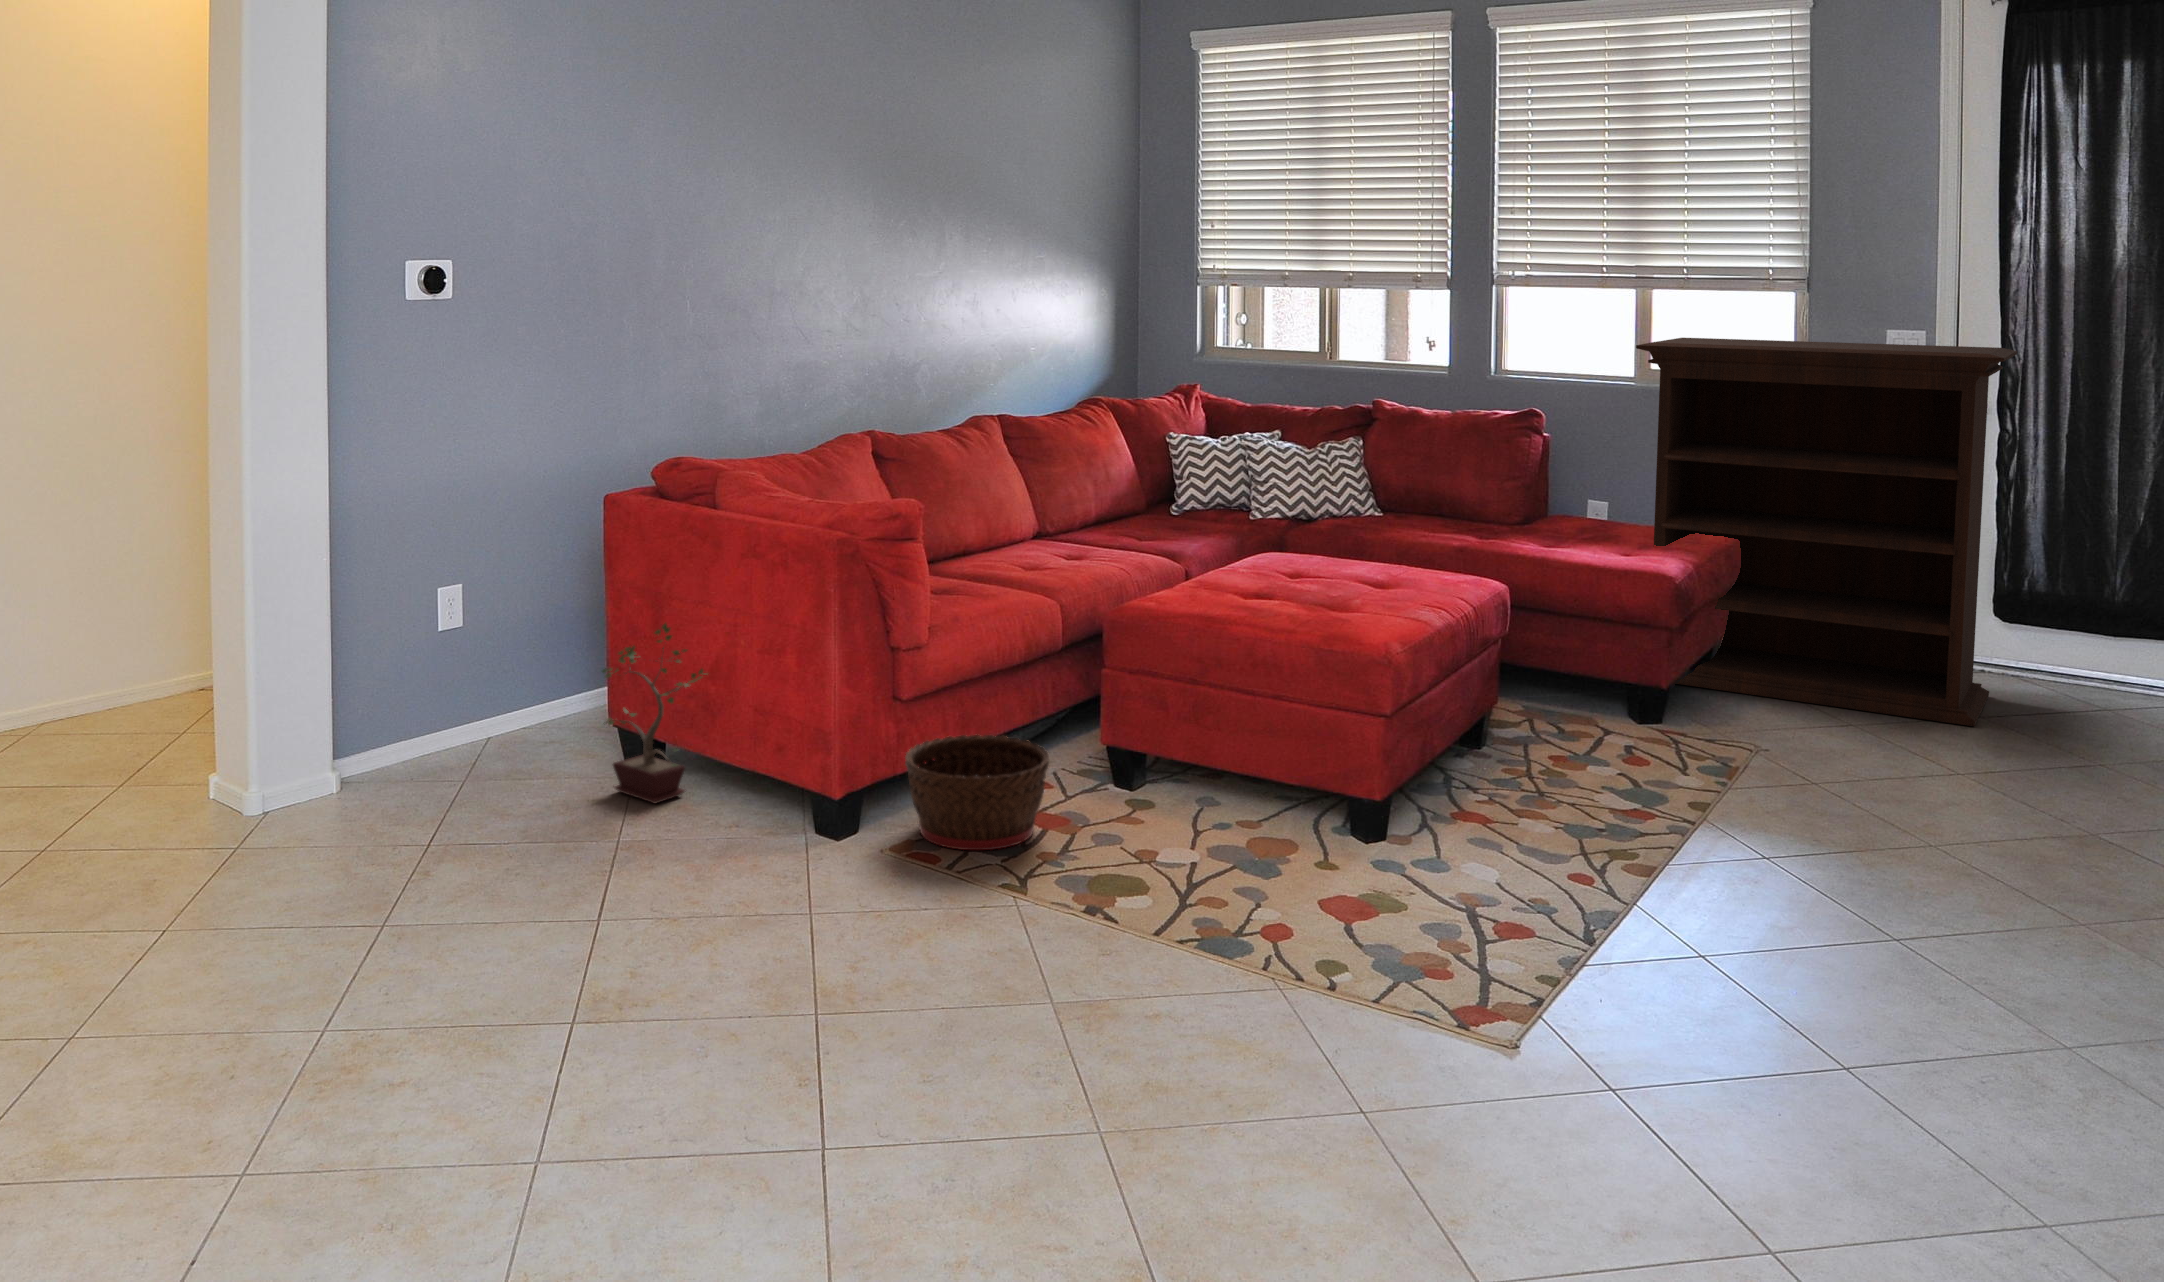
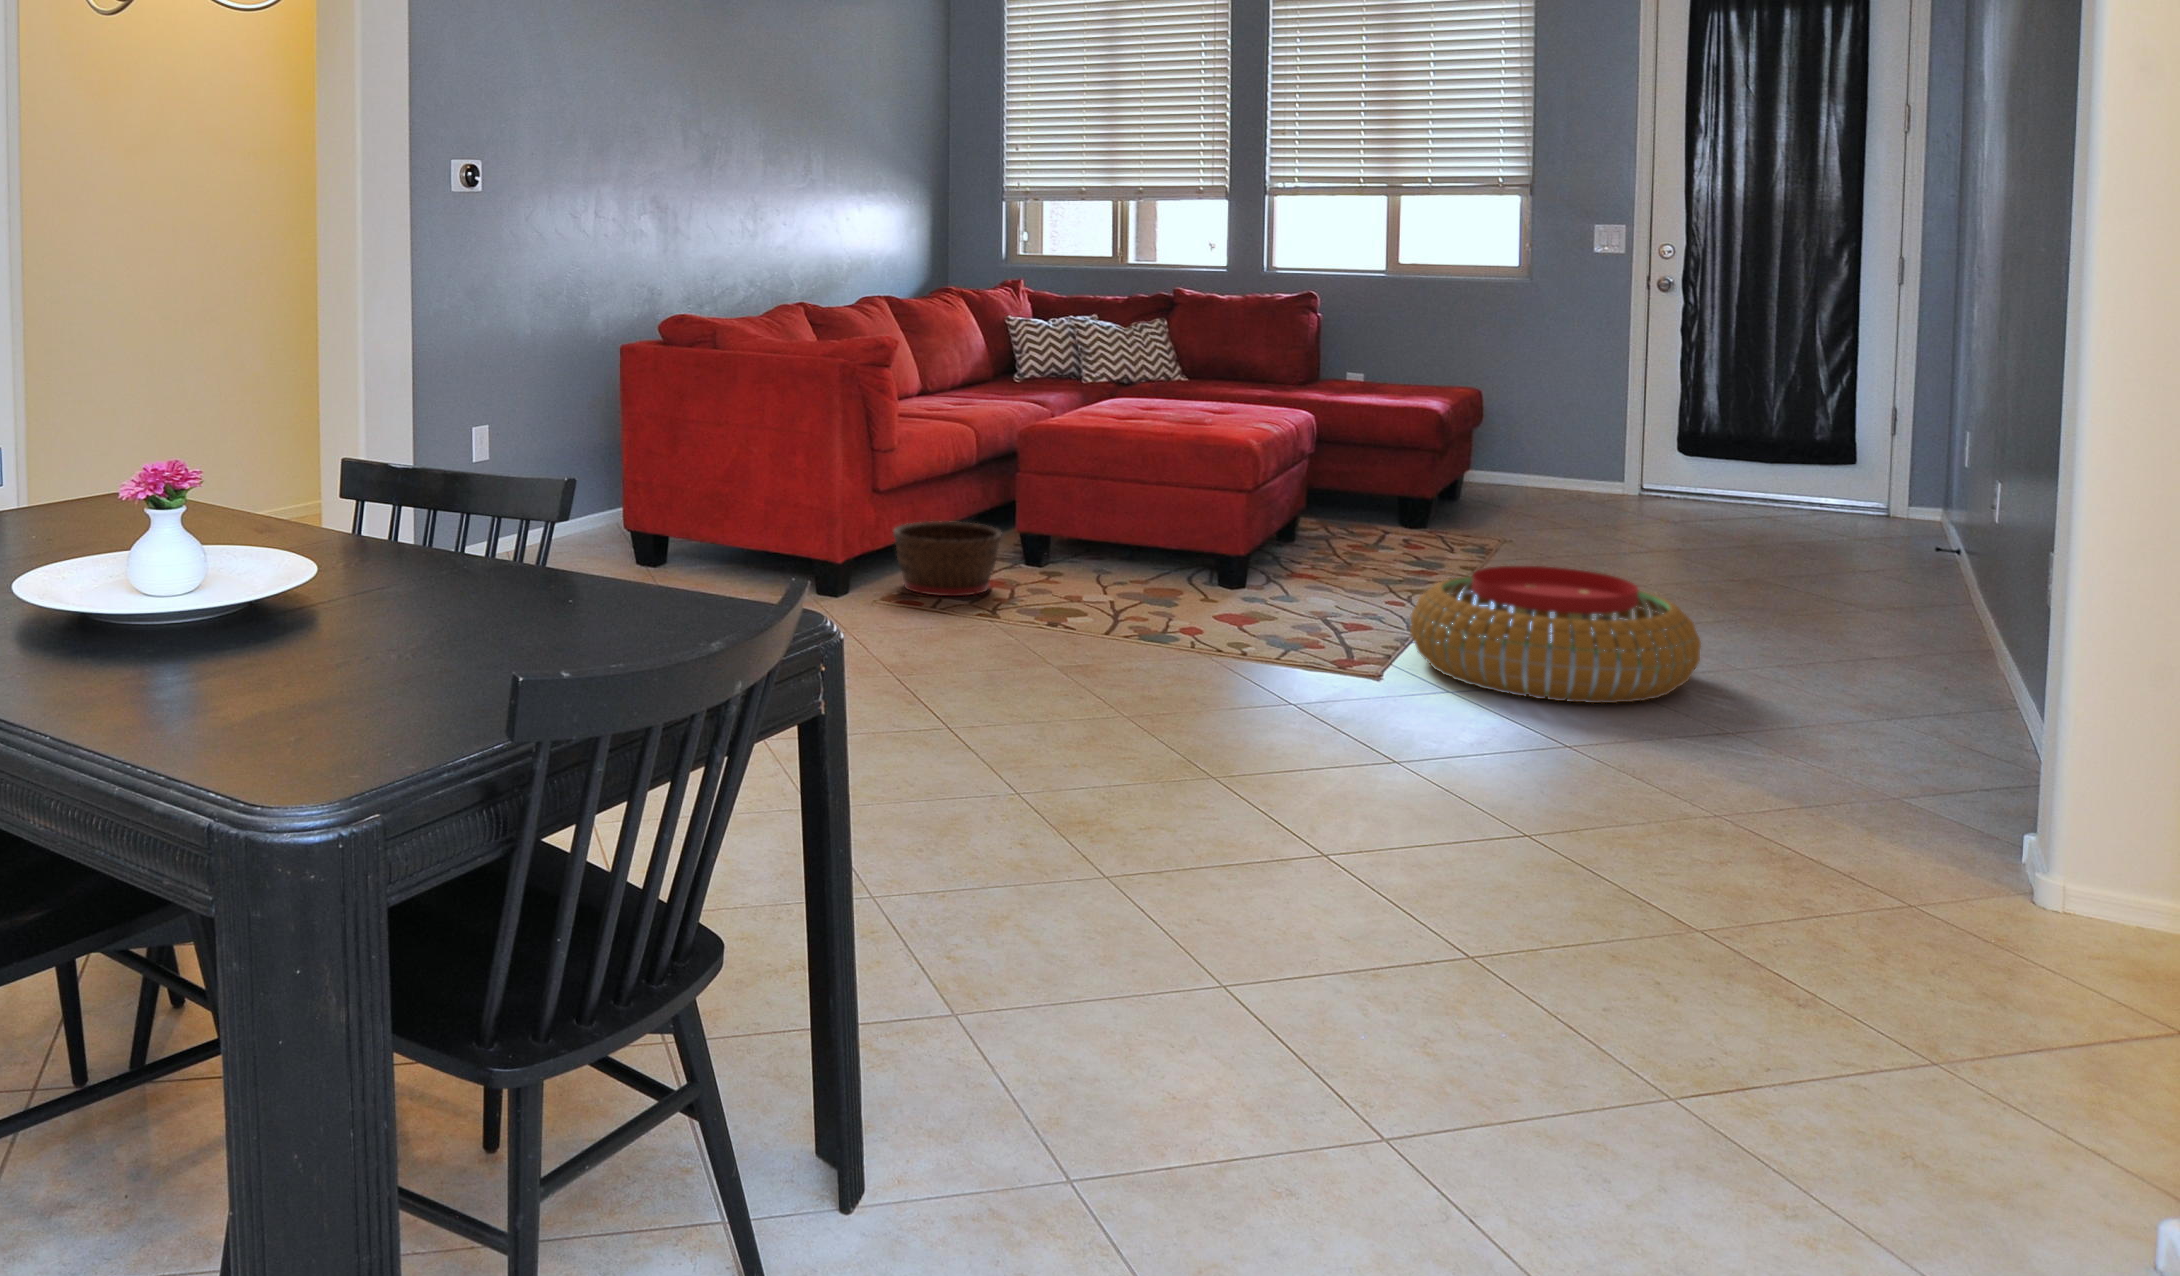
bookshelf: present [1636,338,2017,726] -> none [1395,233,1700,526]
potted plant: present [602,624,703,803] -> none [642,440,737,576]
pouf: none [1565,867,2000,1130] -> present [1410,566,1701,703]

